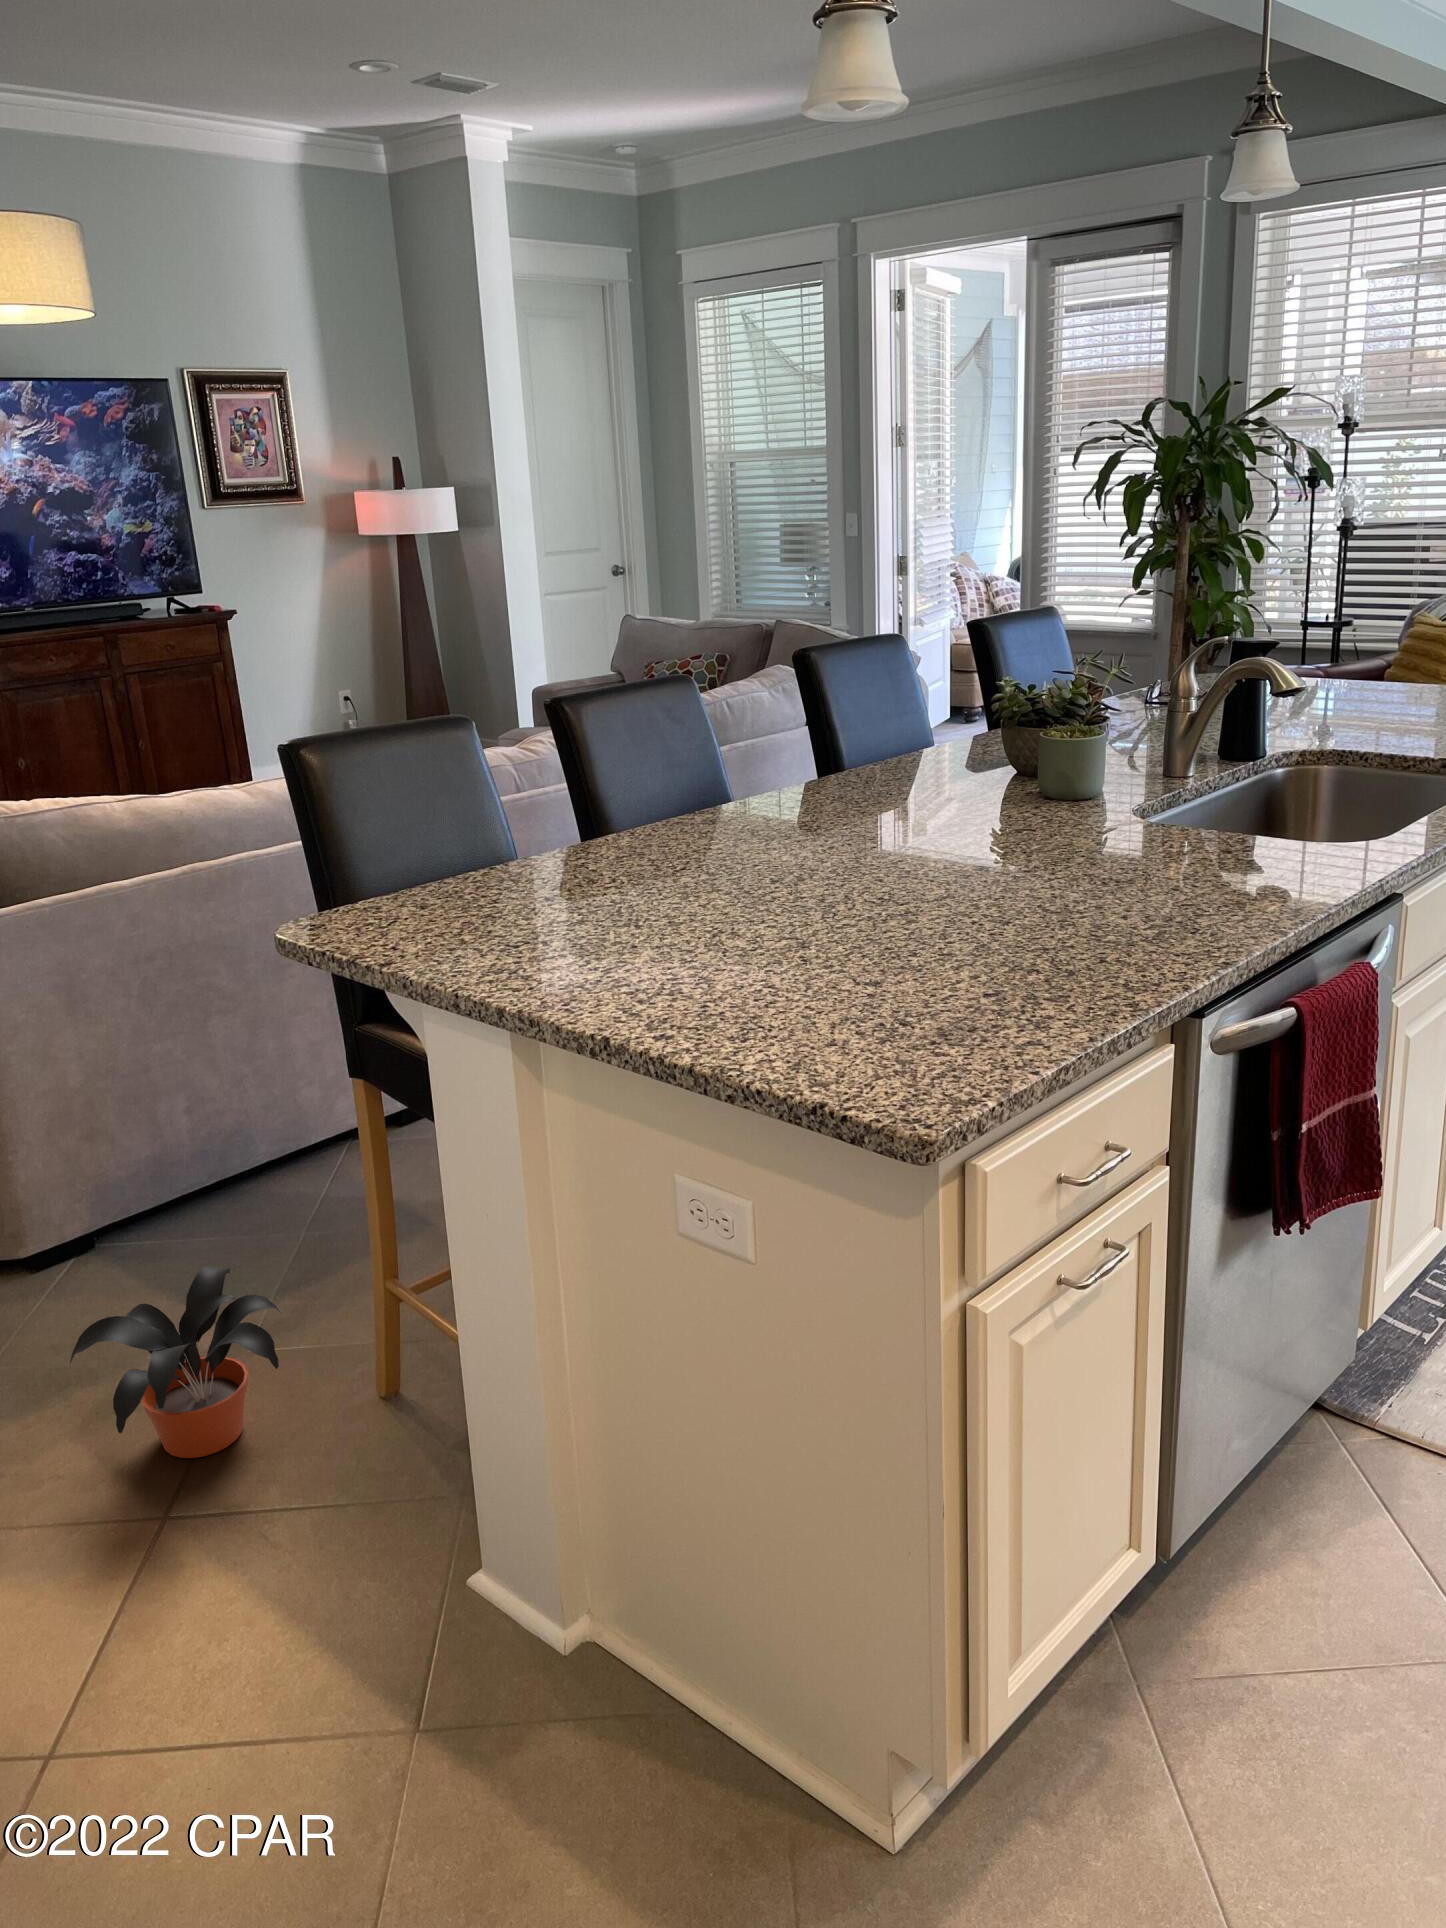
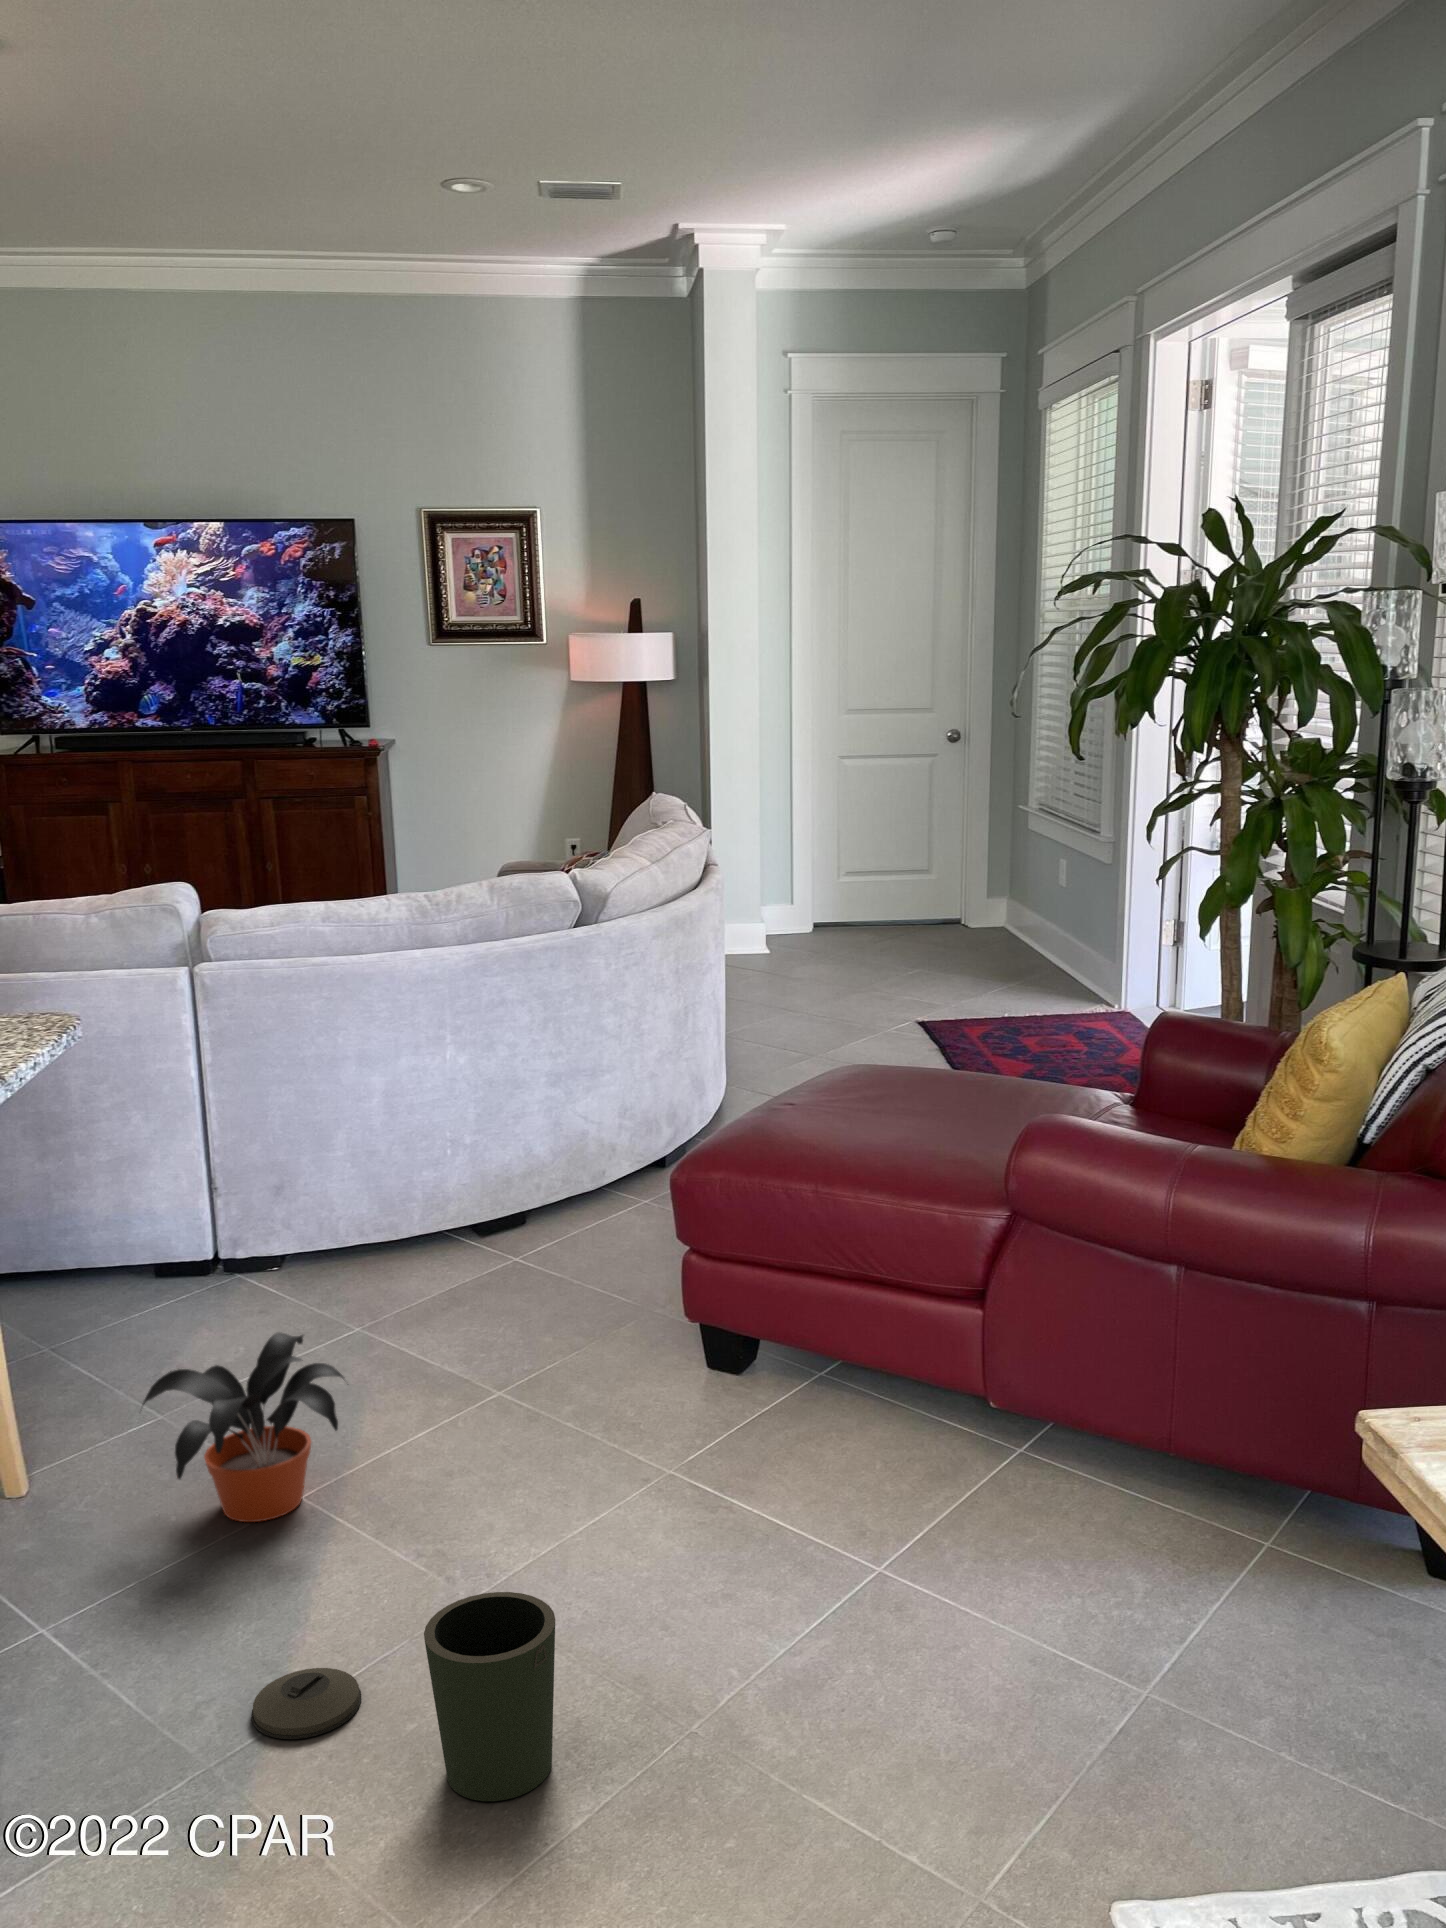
trash can: none [229,1562,544,1773] -> present [252,1592,555,1801]

